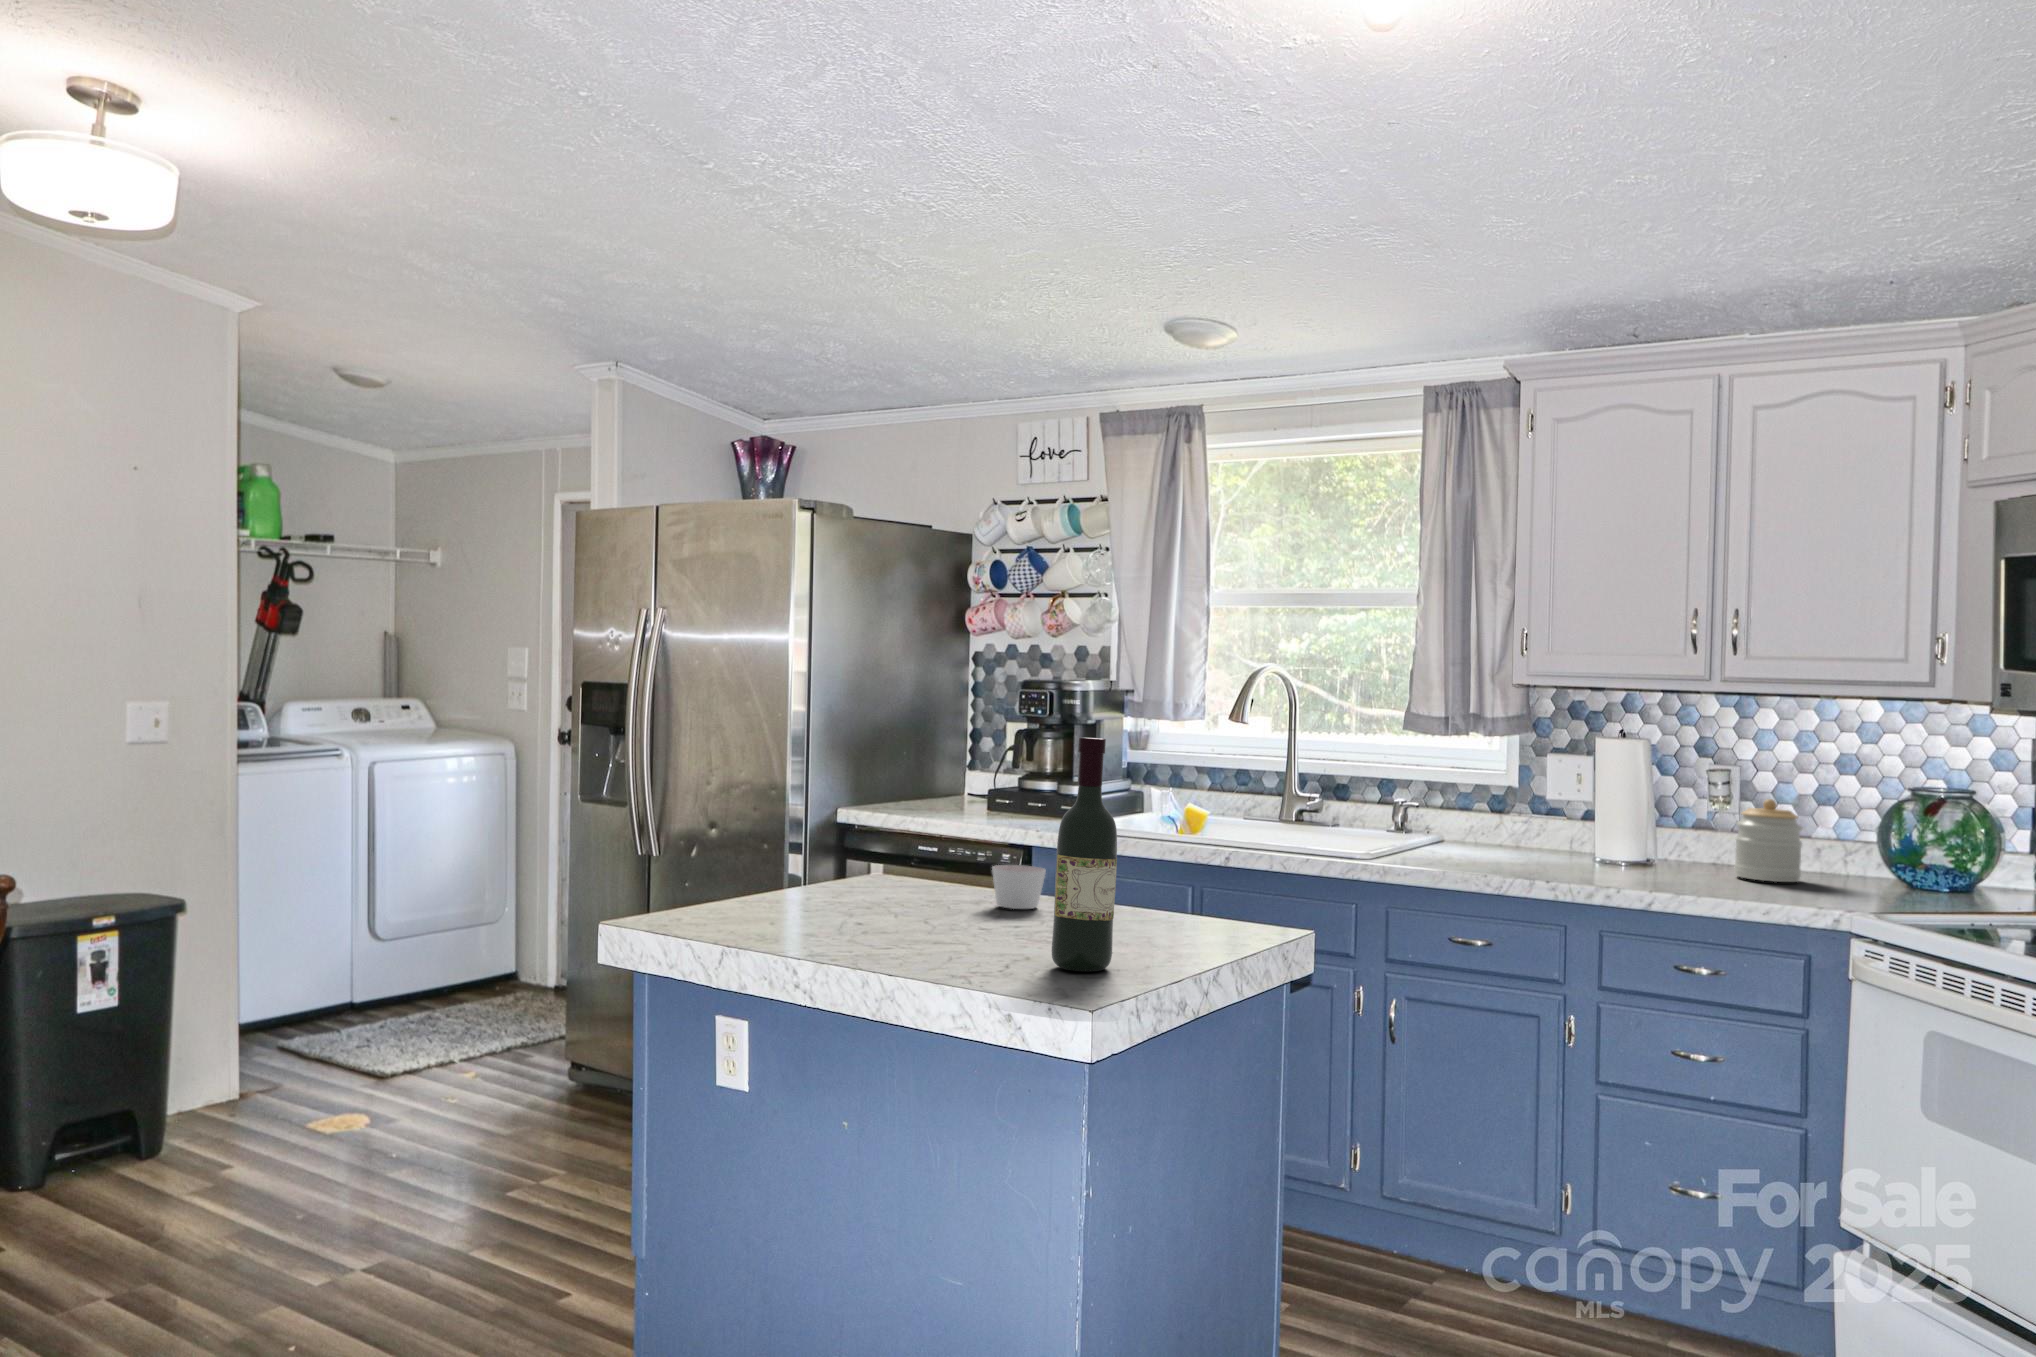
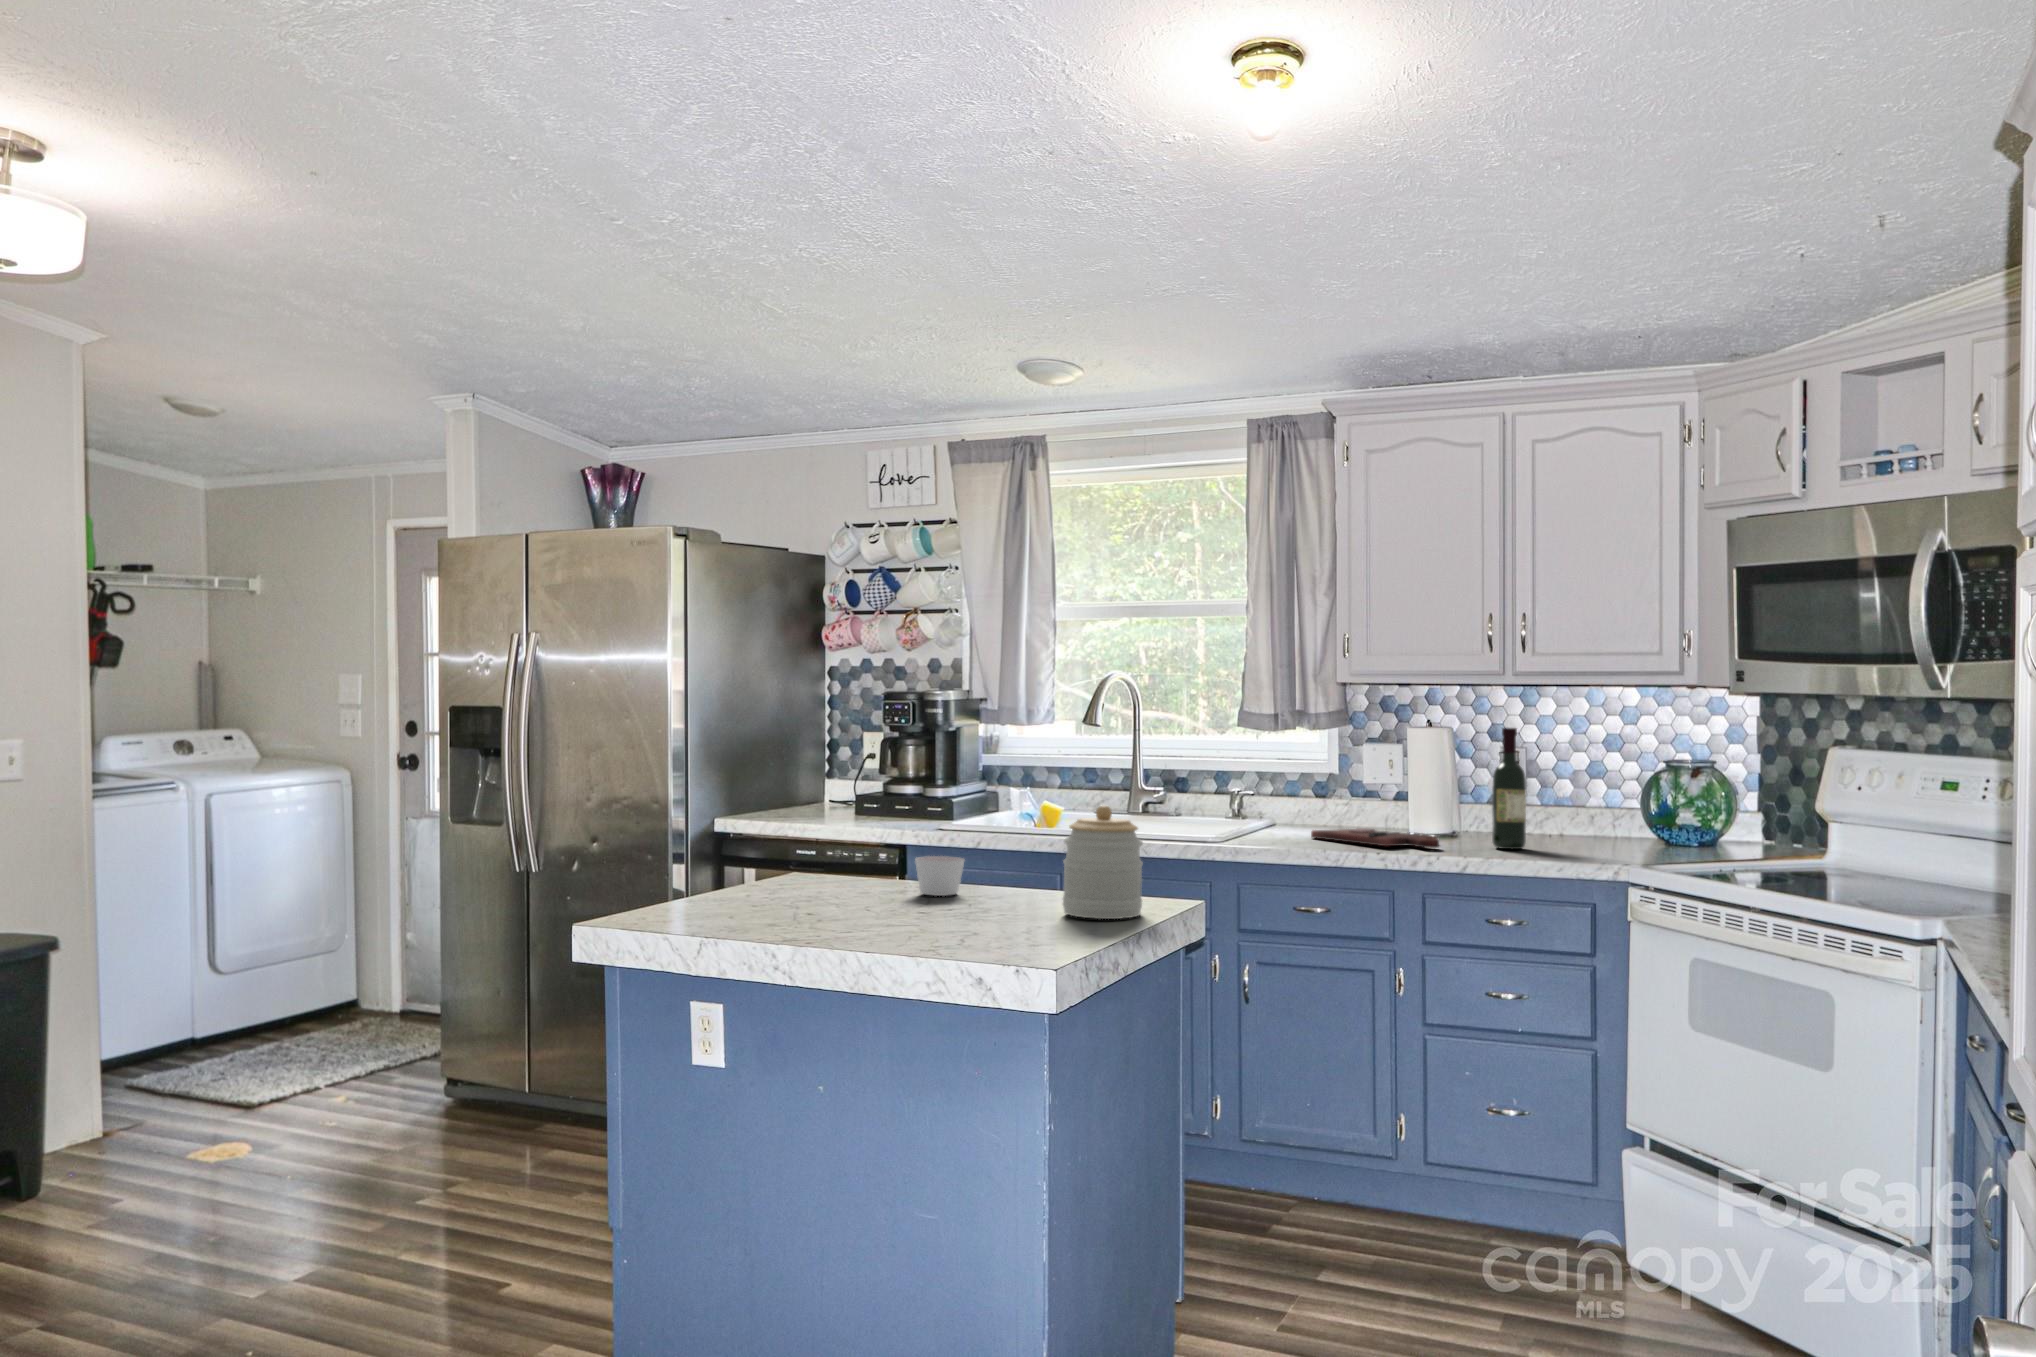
wine bottle: present [1052,737,1117,972] -> present [1492,728,1526,849]
jar: present [1735,799,1802,882] -> present [1063,805,1143,919]
cutting board: none [1476,851,1624,879] -> present [1311,828,1439,848]

